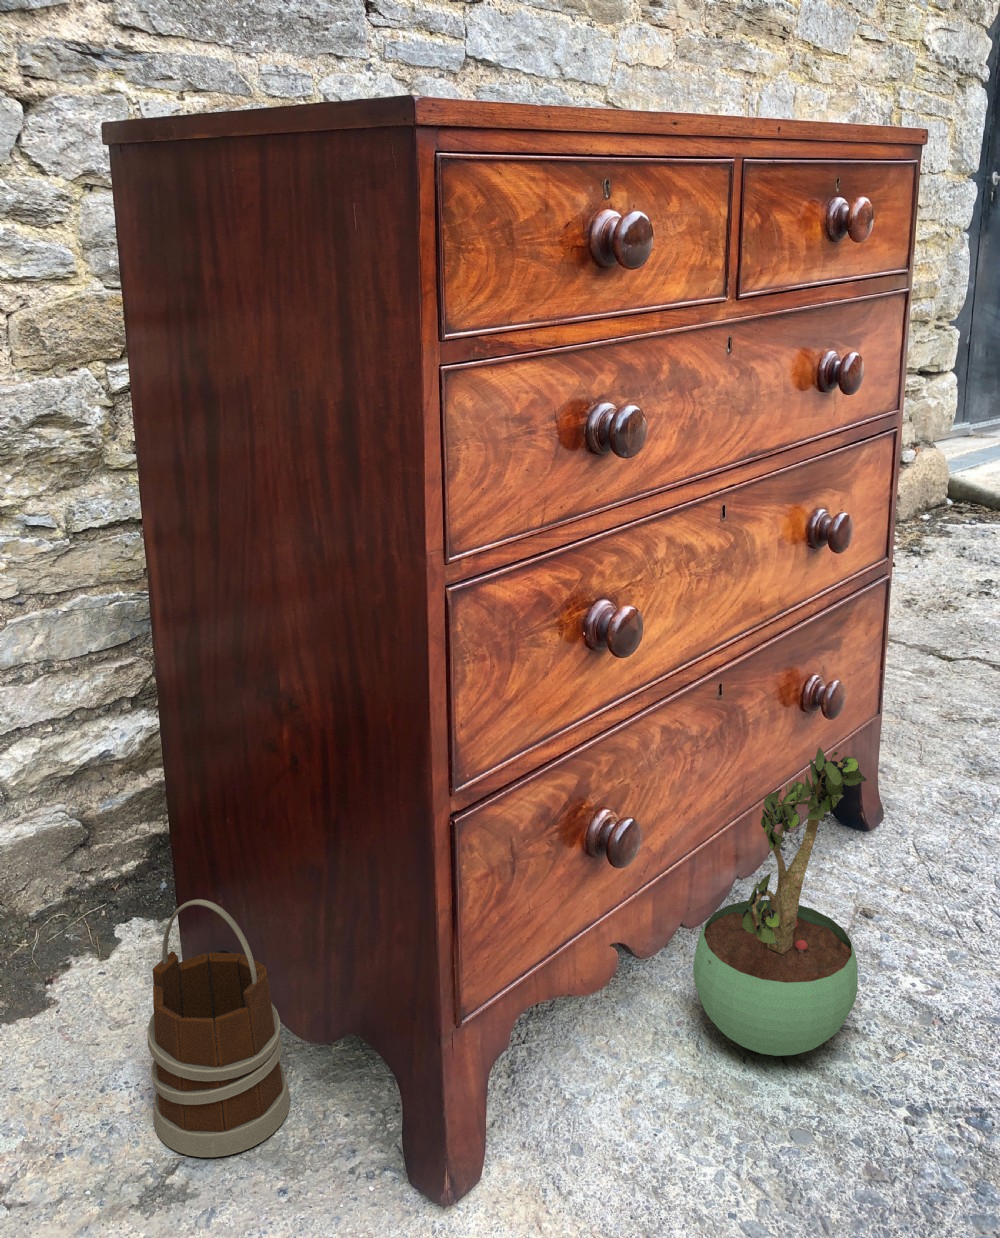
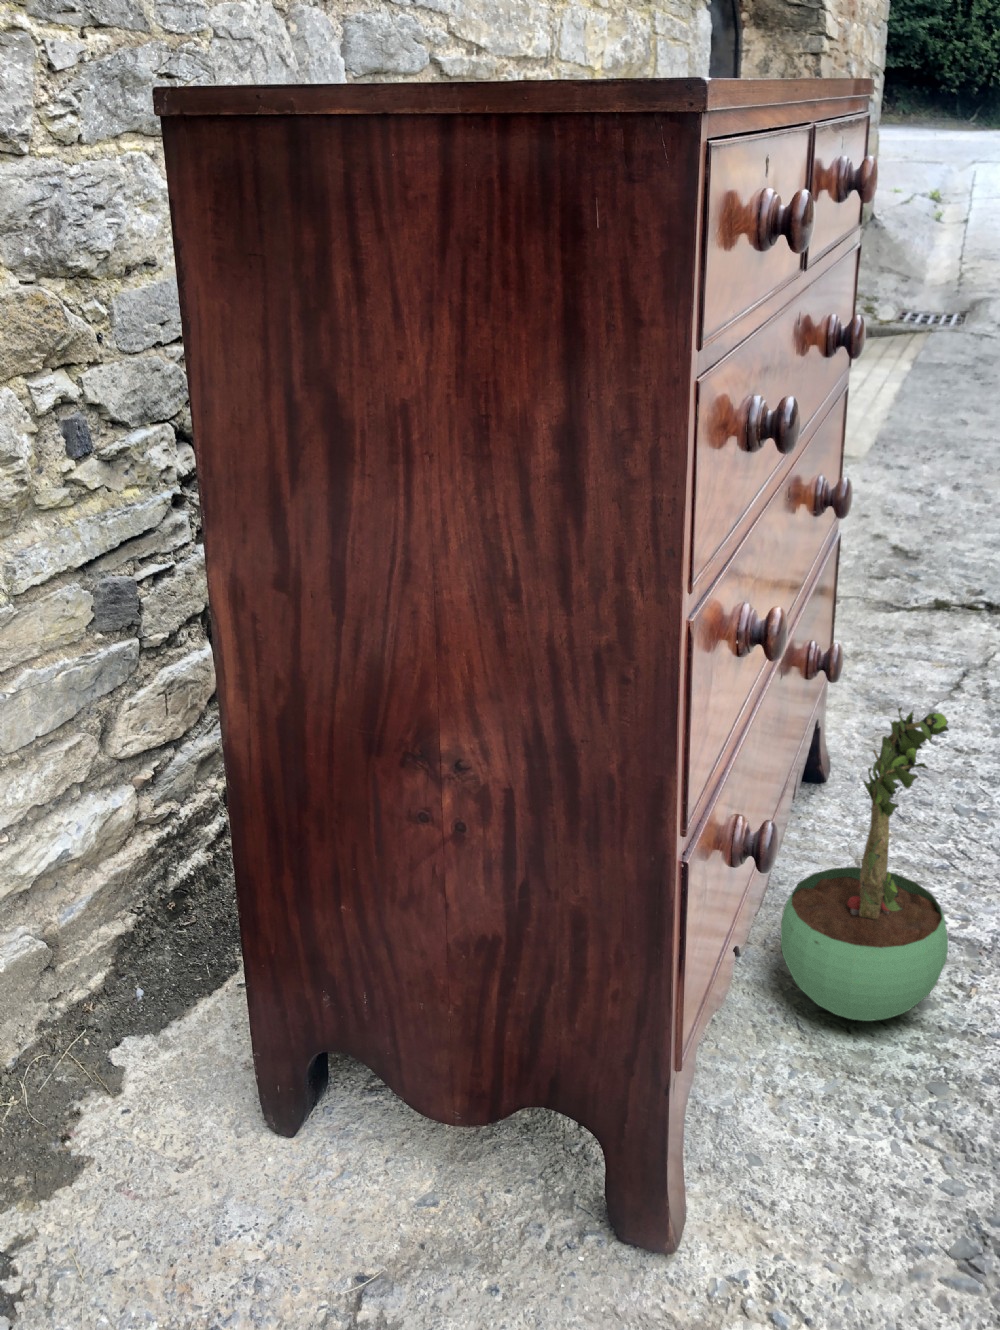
wooden bucket: present [147,899,290,1157] -> none [289,996,446,1282]

